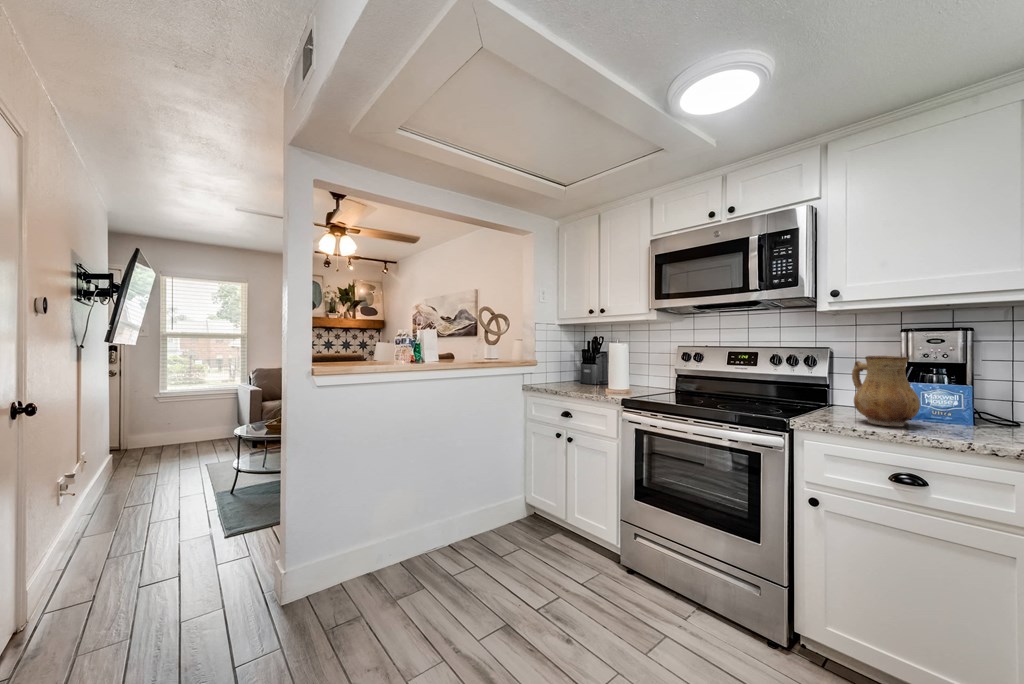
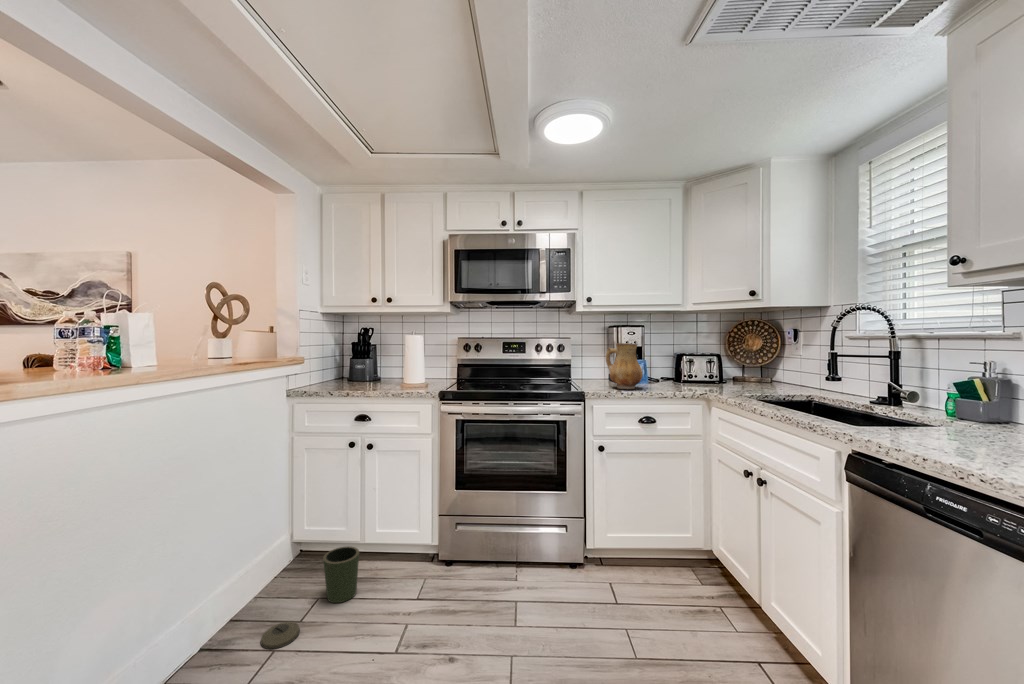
trash can: none [471,516,549,568] -> present [261,547,359,649]

